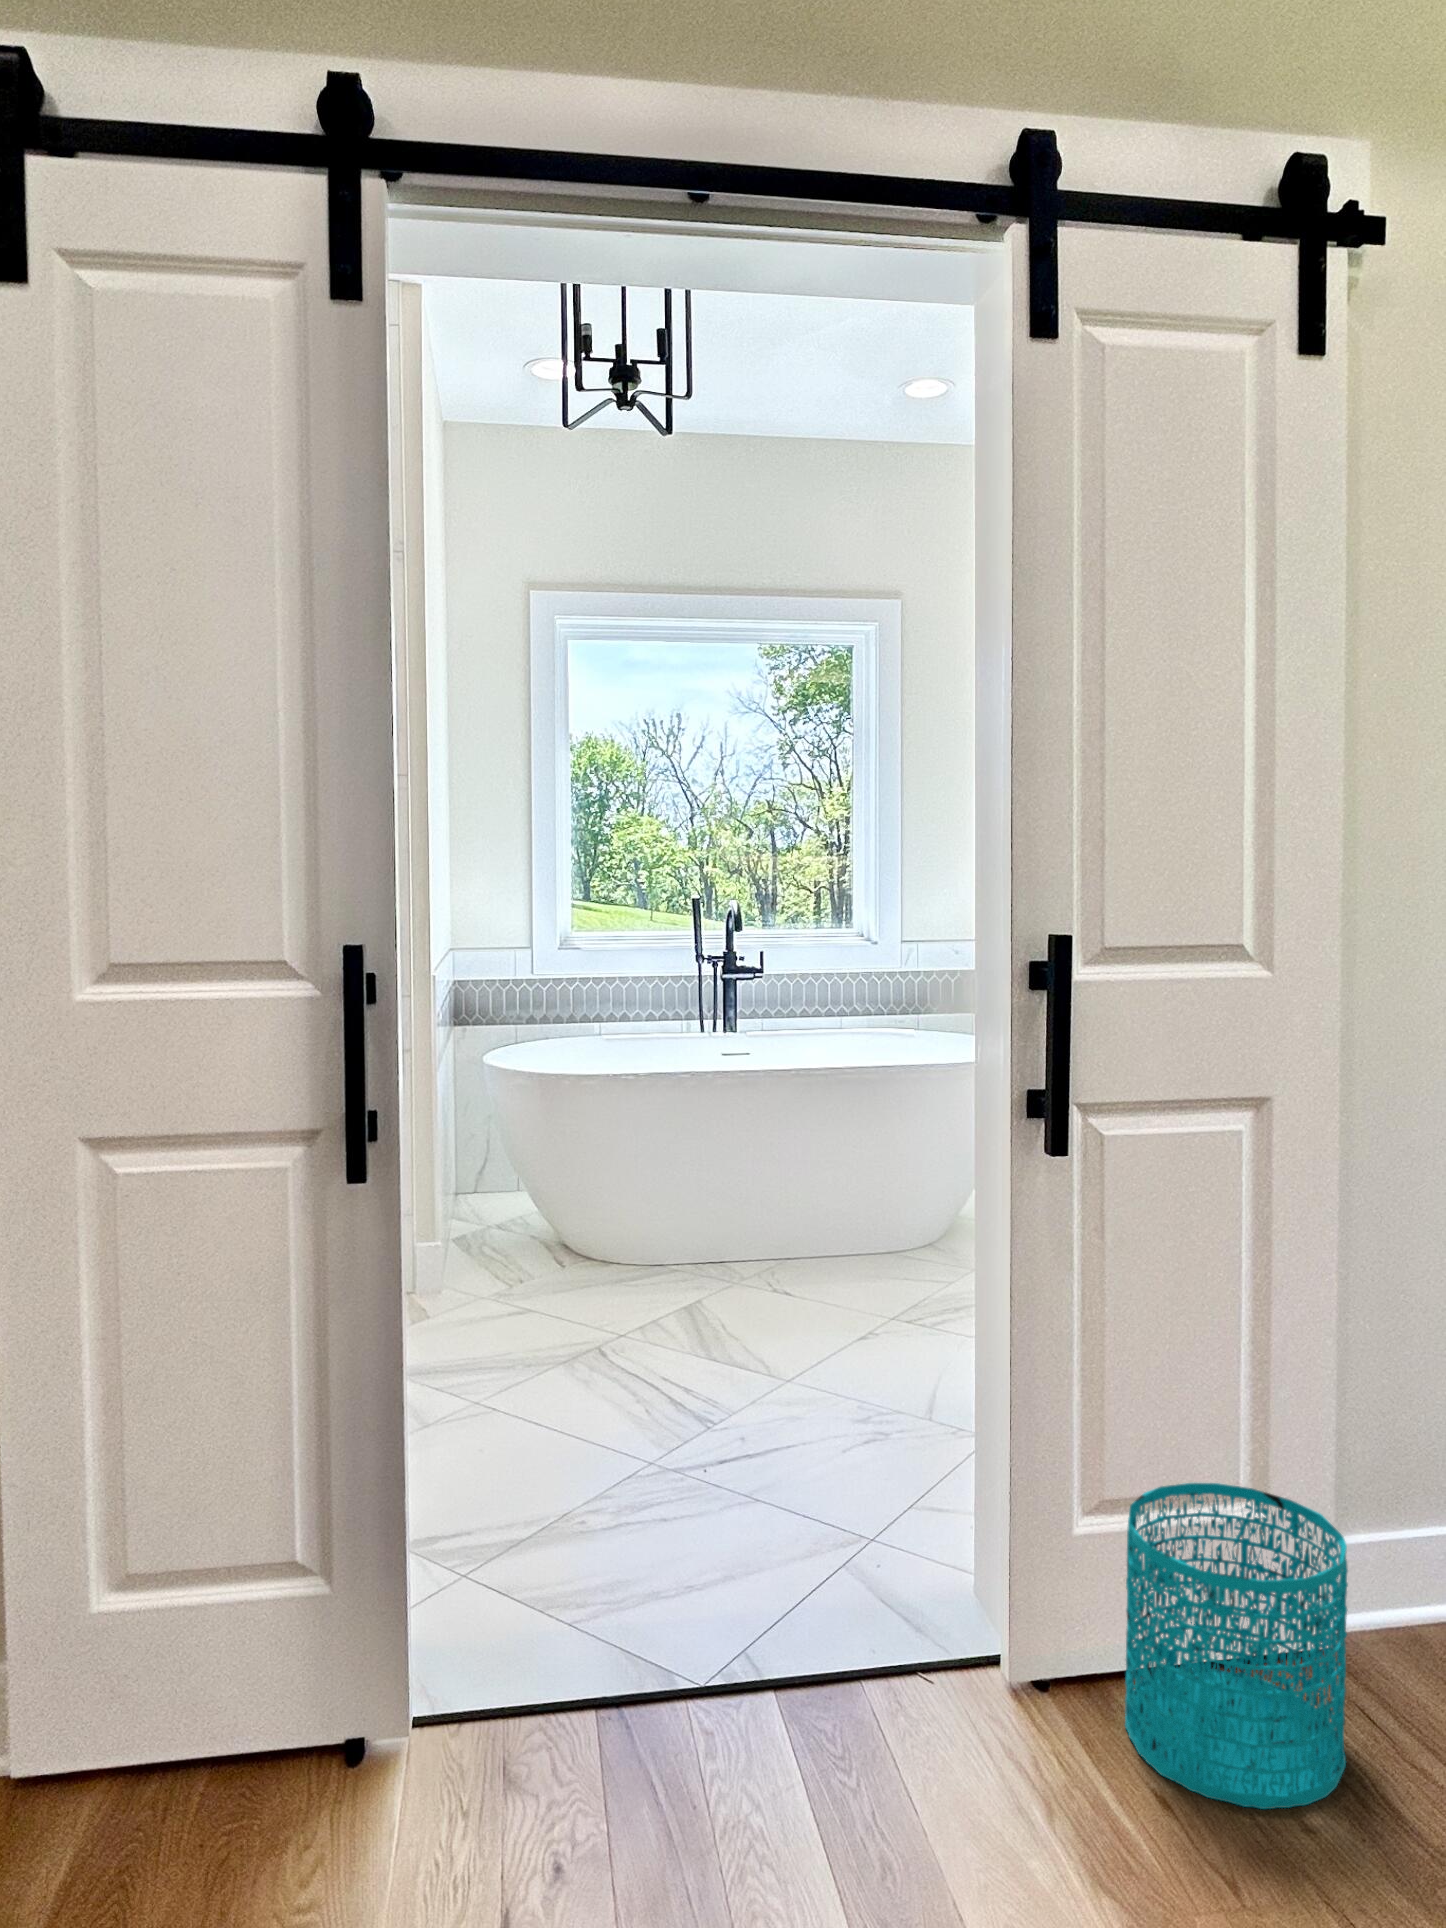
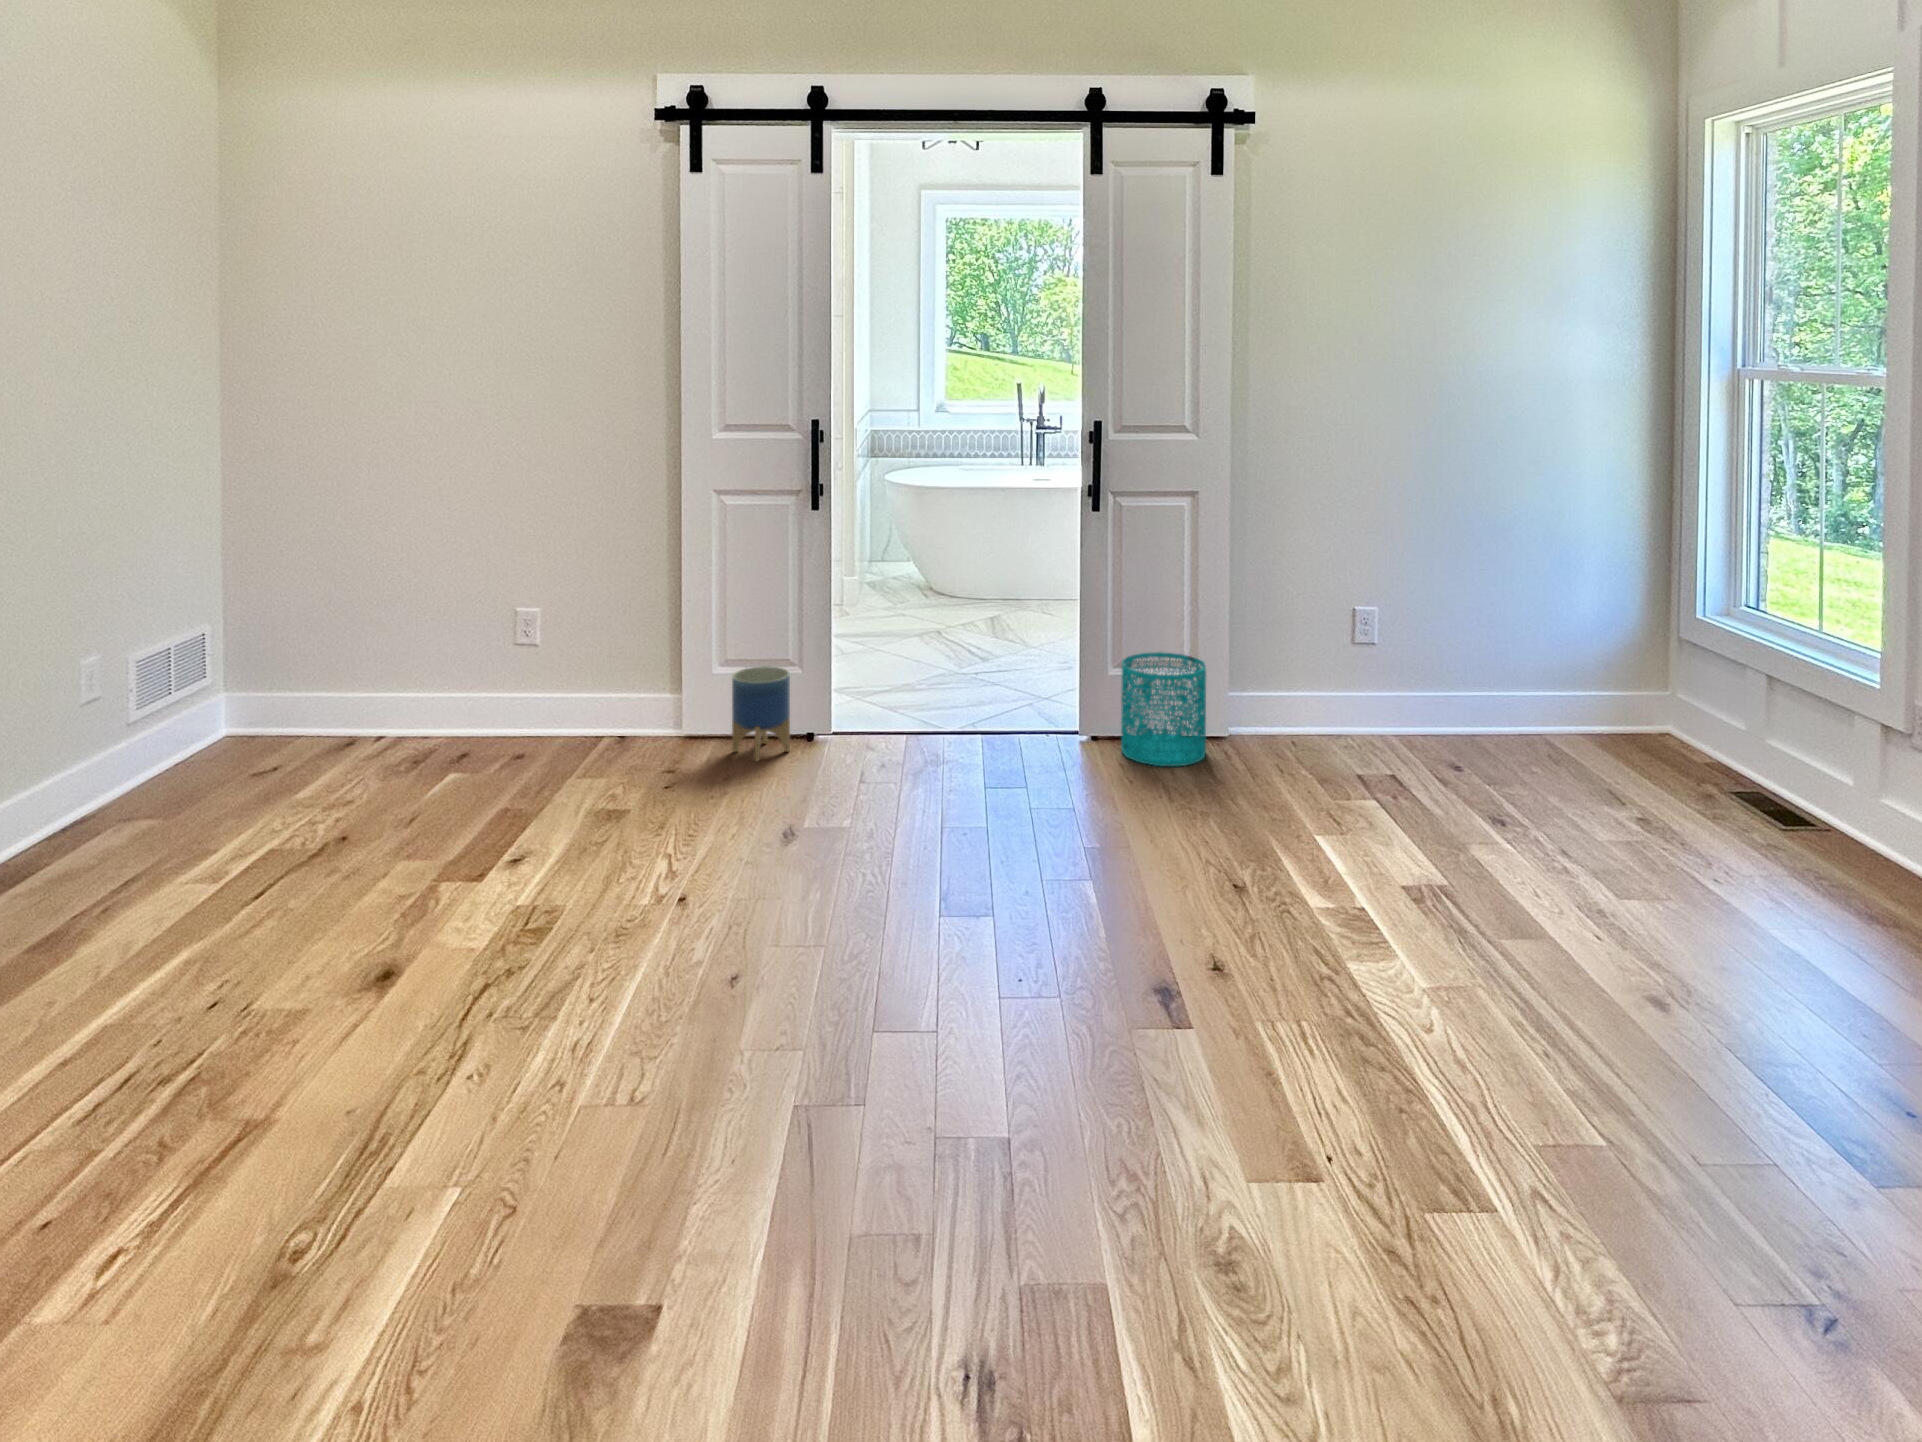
planter: none [135,1584,299,1877] -> present [732,666,790,761]

